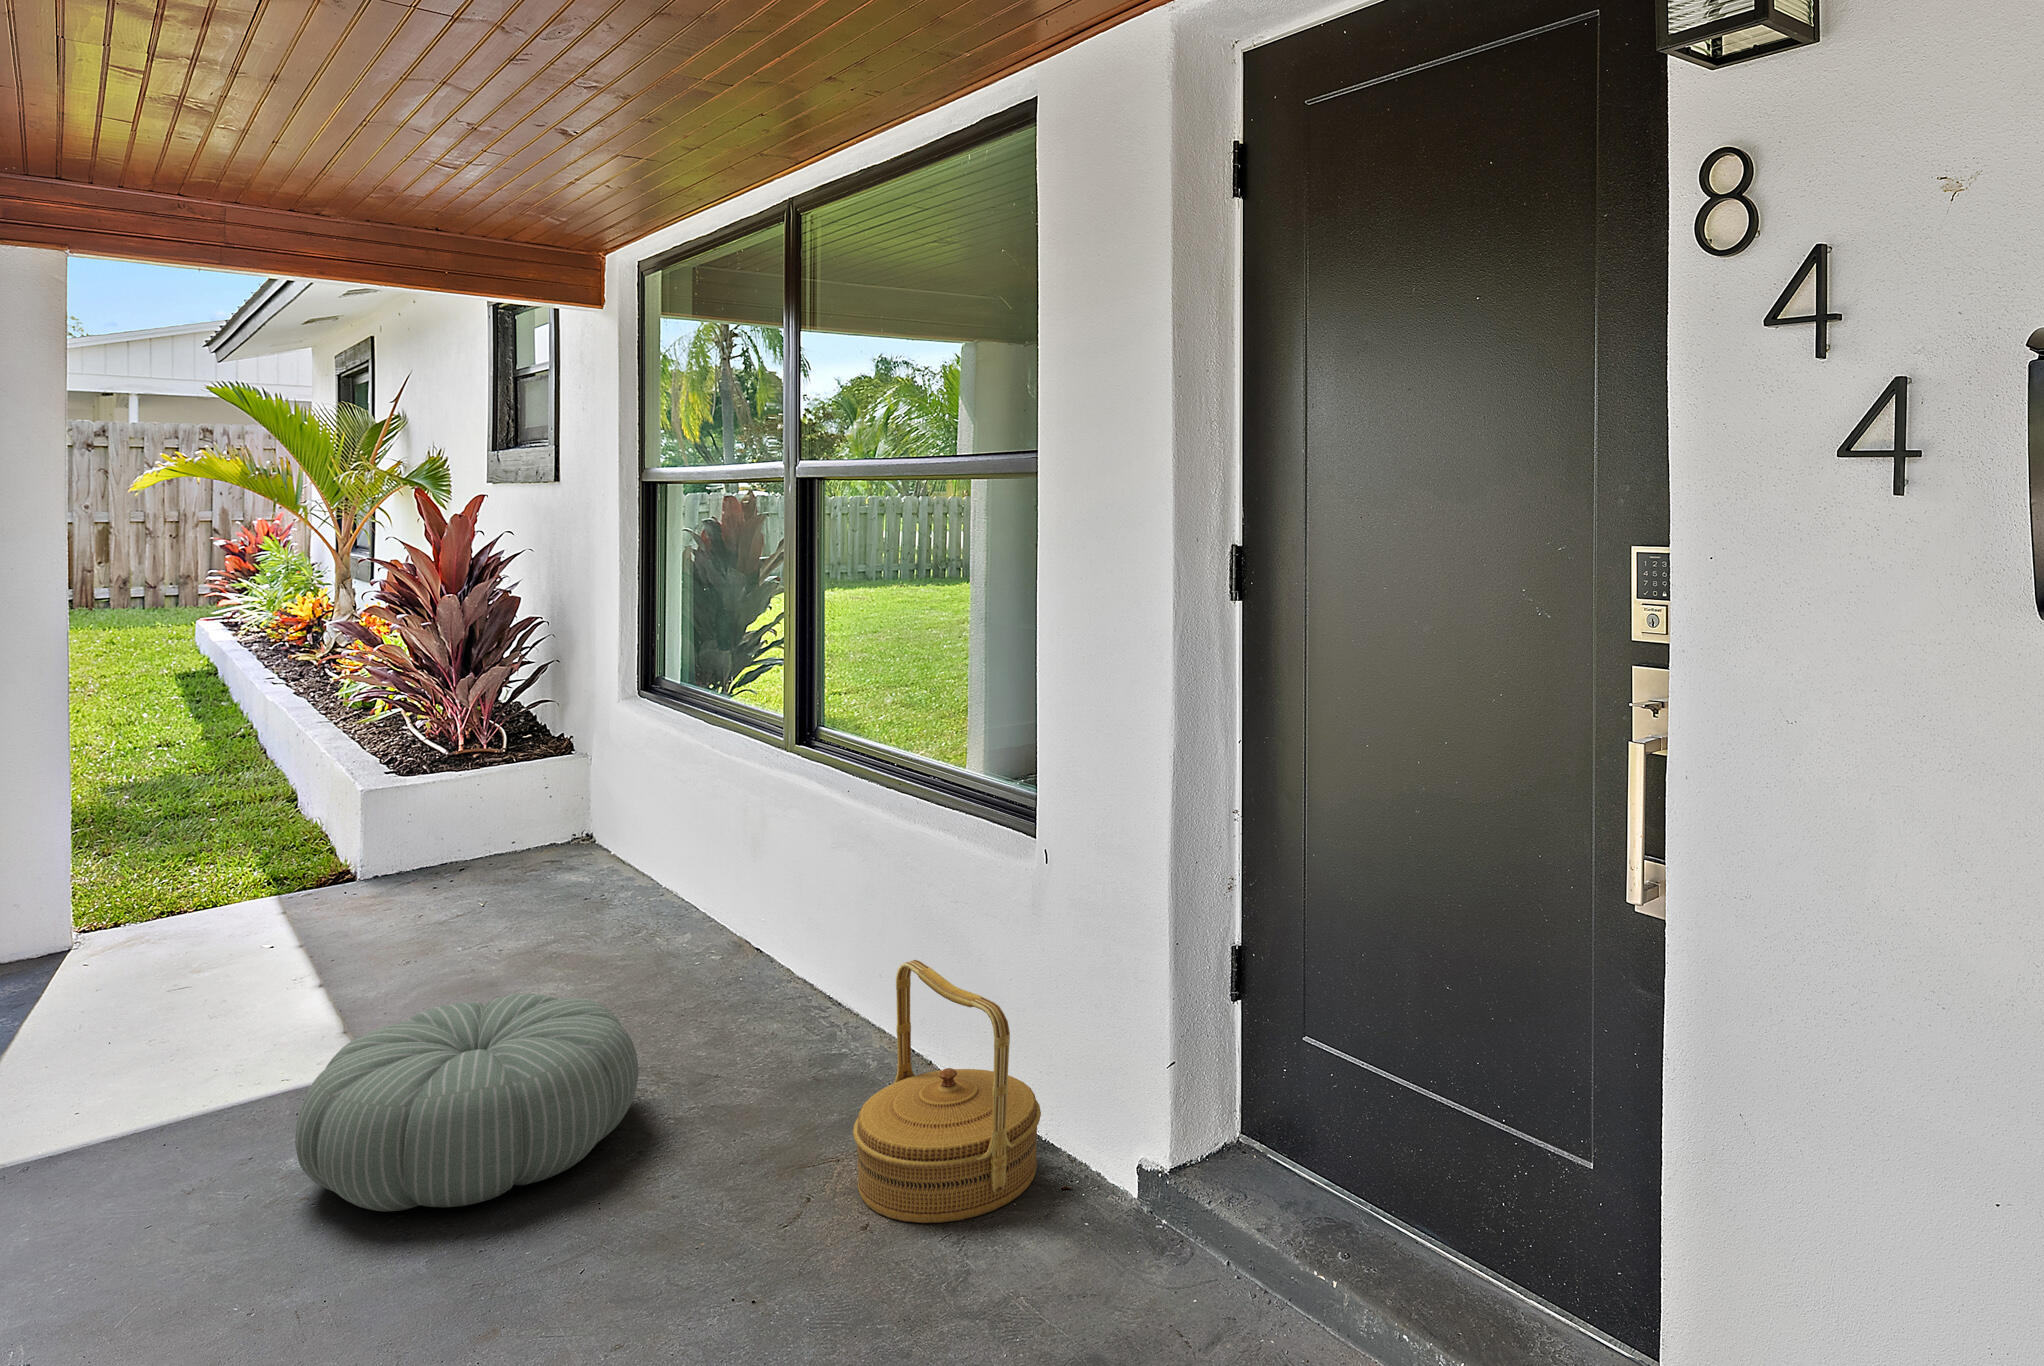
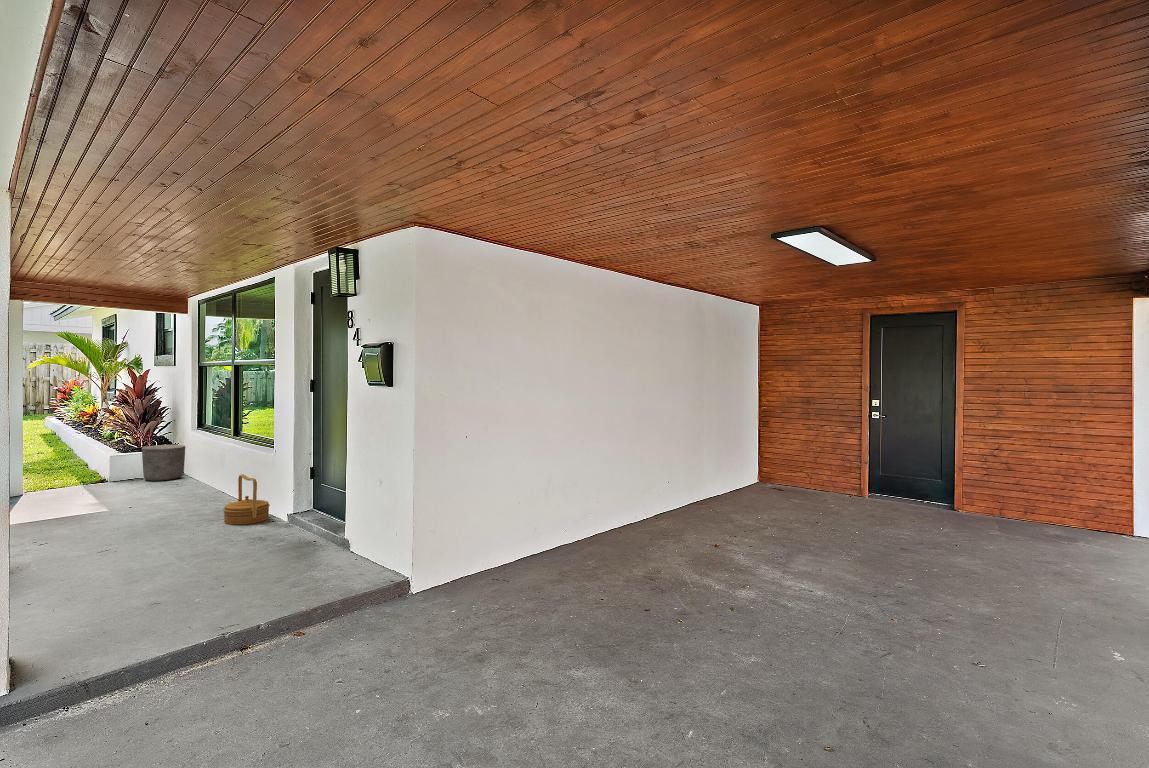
planter: none [467,748,605,881] -> present [142,445,185,481]
pouf: present [295,993,638,1211] -> none [92,487,177,524]

